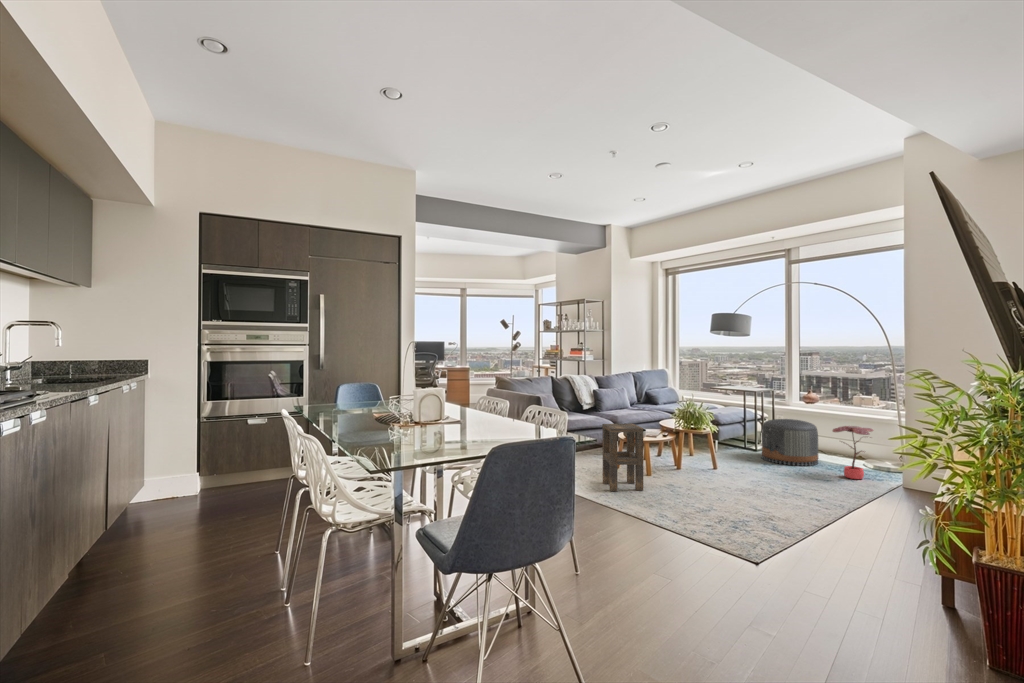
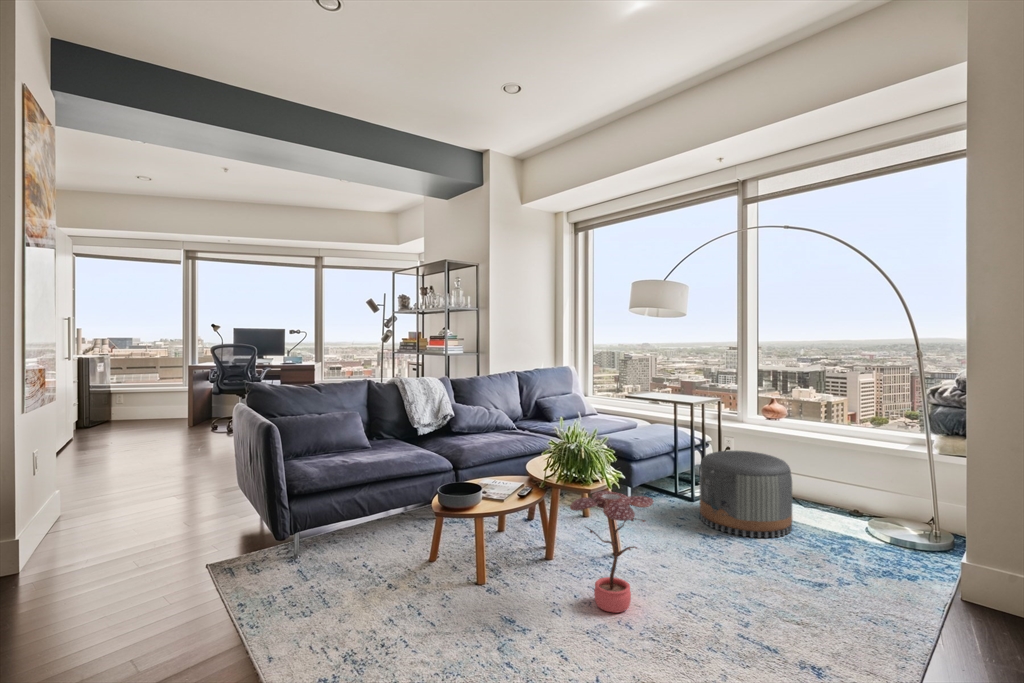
side table: present [602,423,644,491] -> none [361,484,437,650]
potted plant: present [833,426,873,479] -> present [570,491,654,612]

